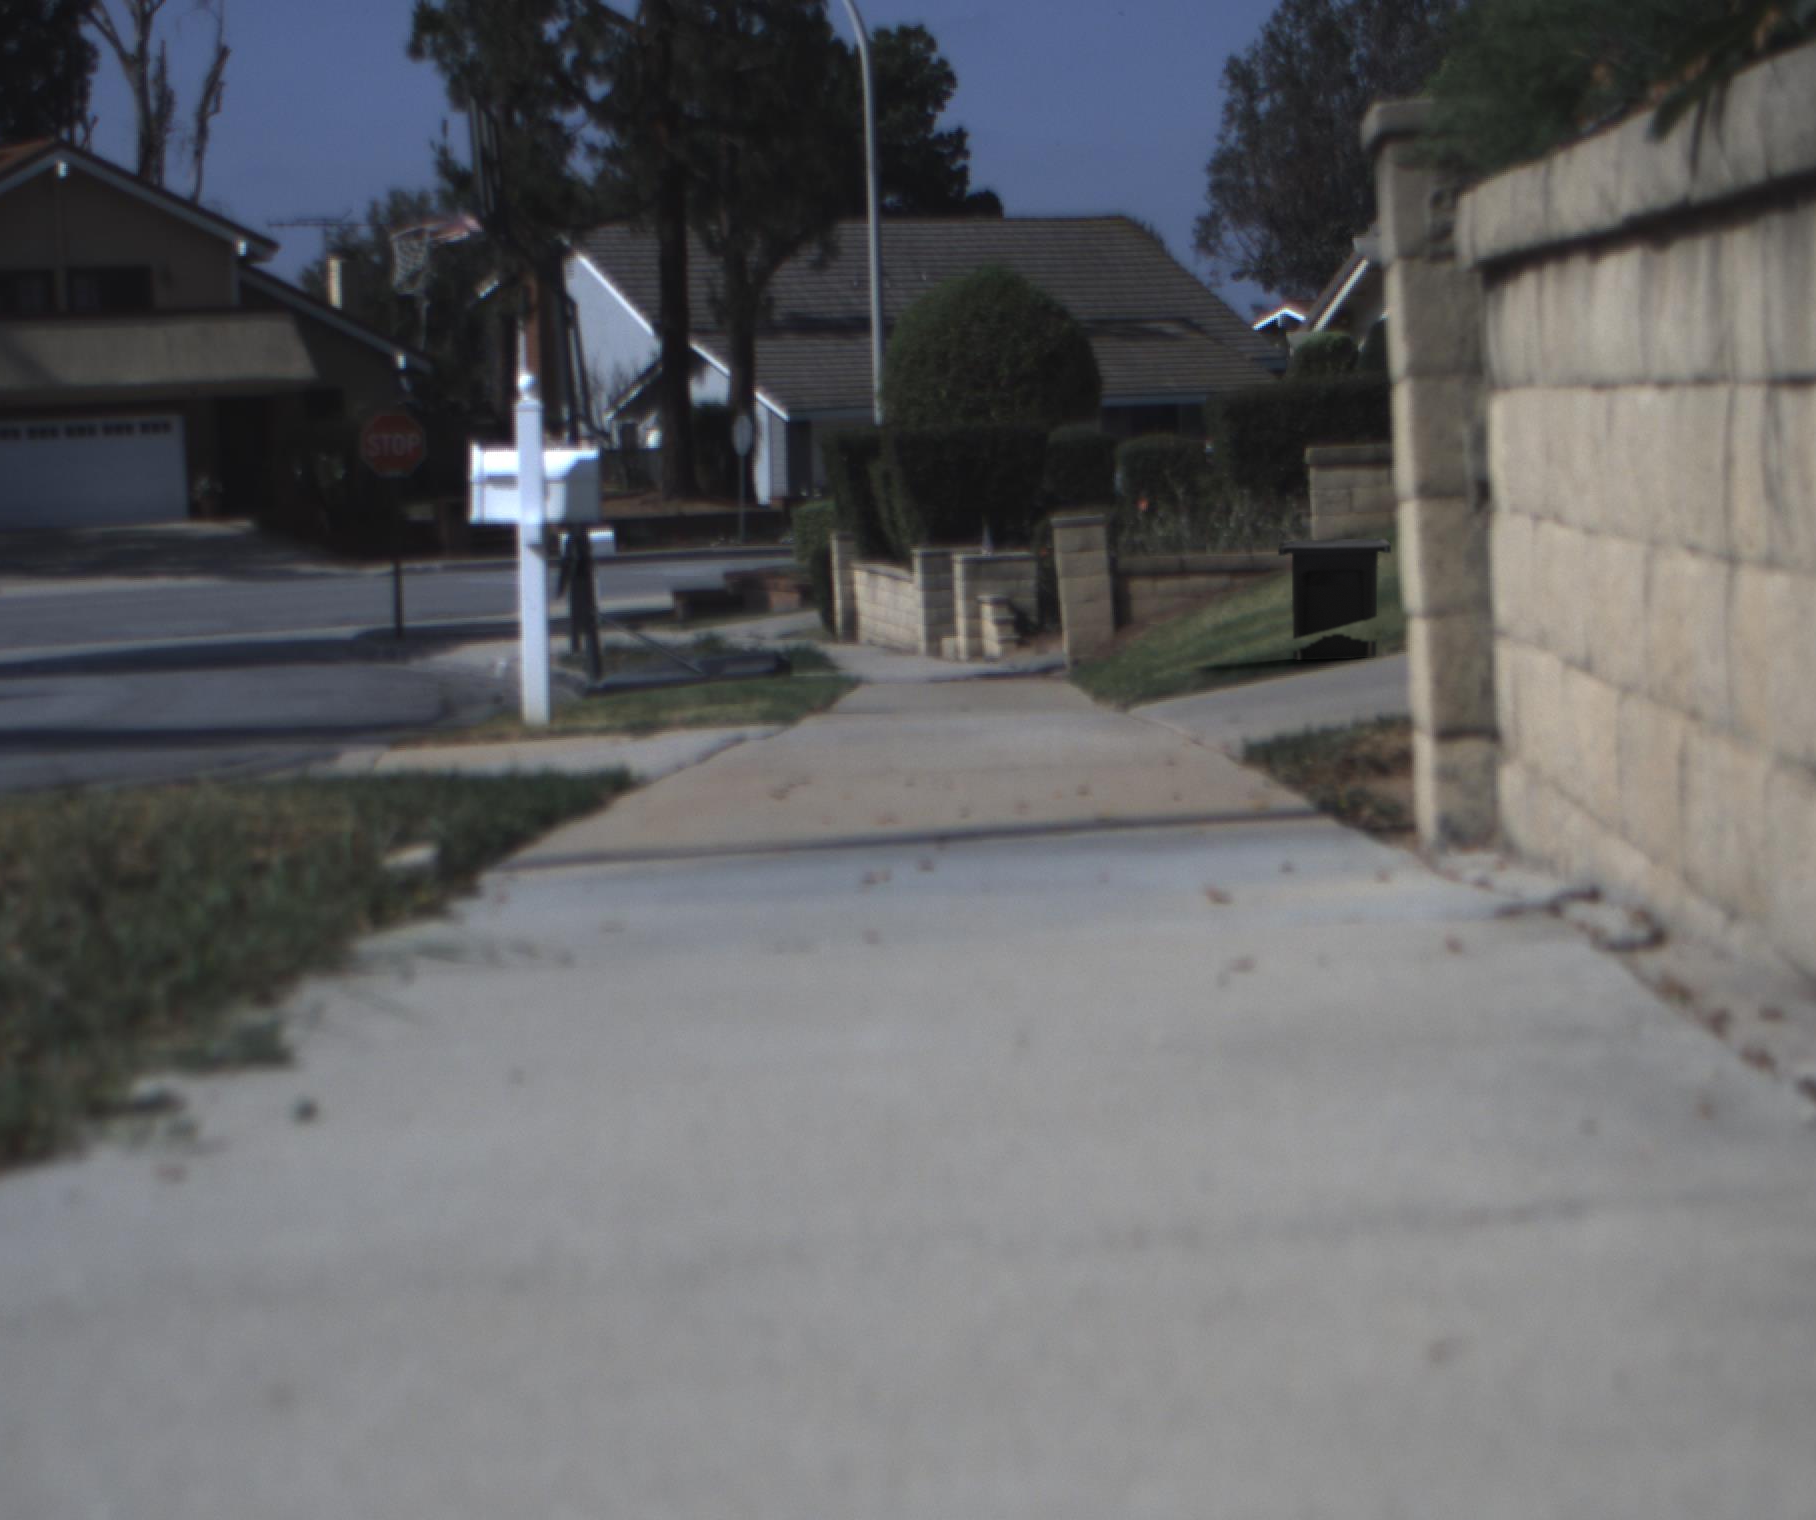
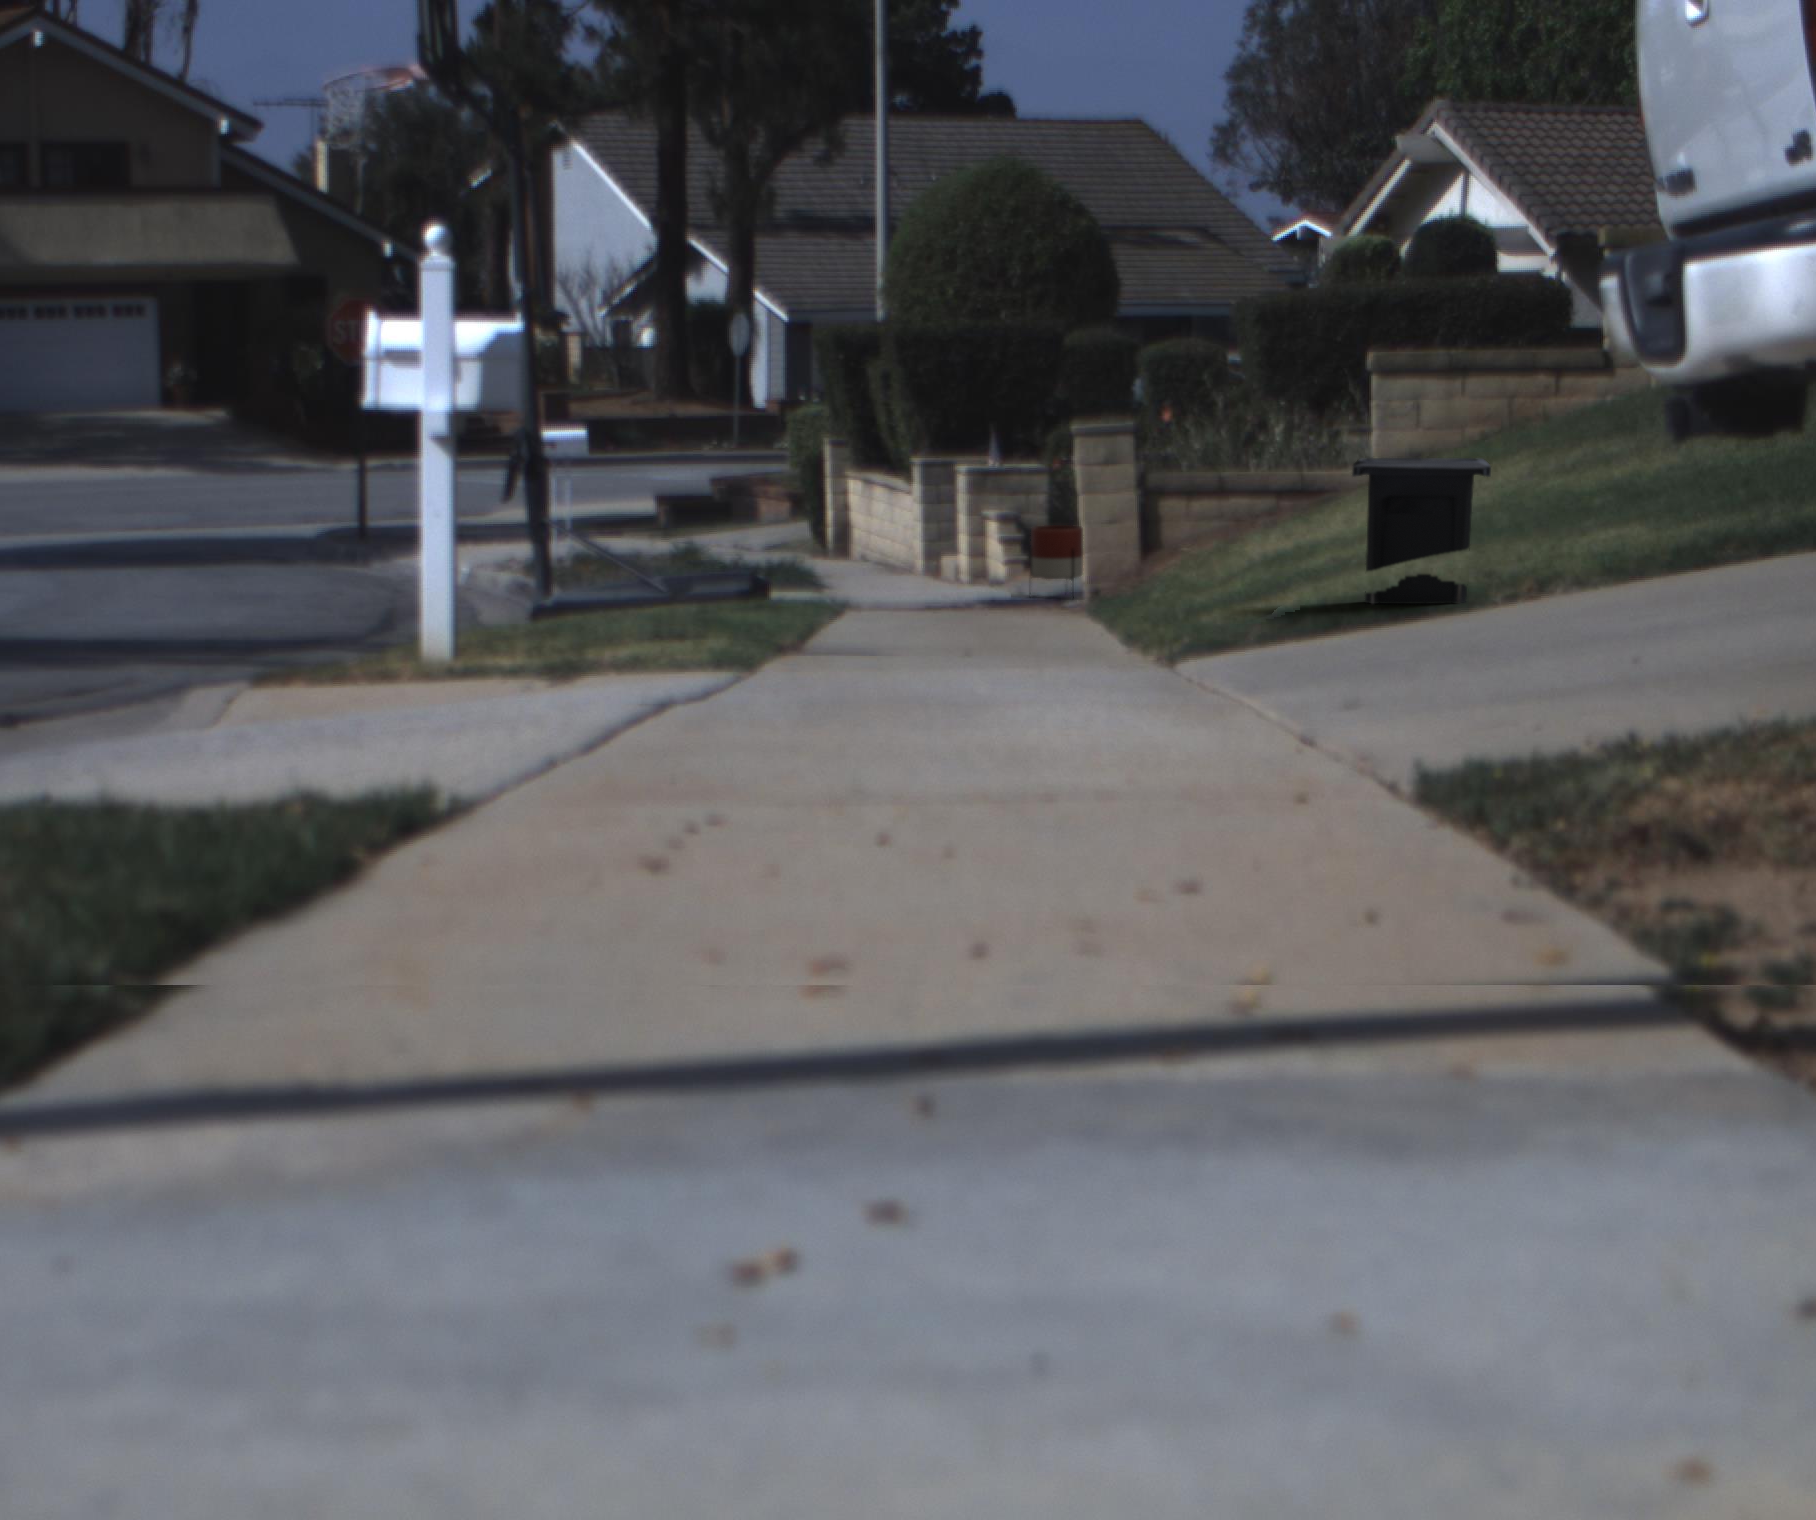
planter: none [1019,605,1065,670] -> present [1030,525,1083,581]

